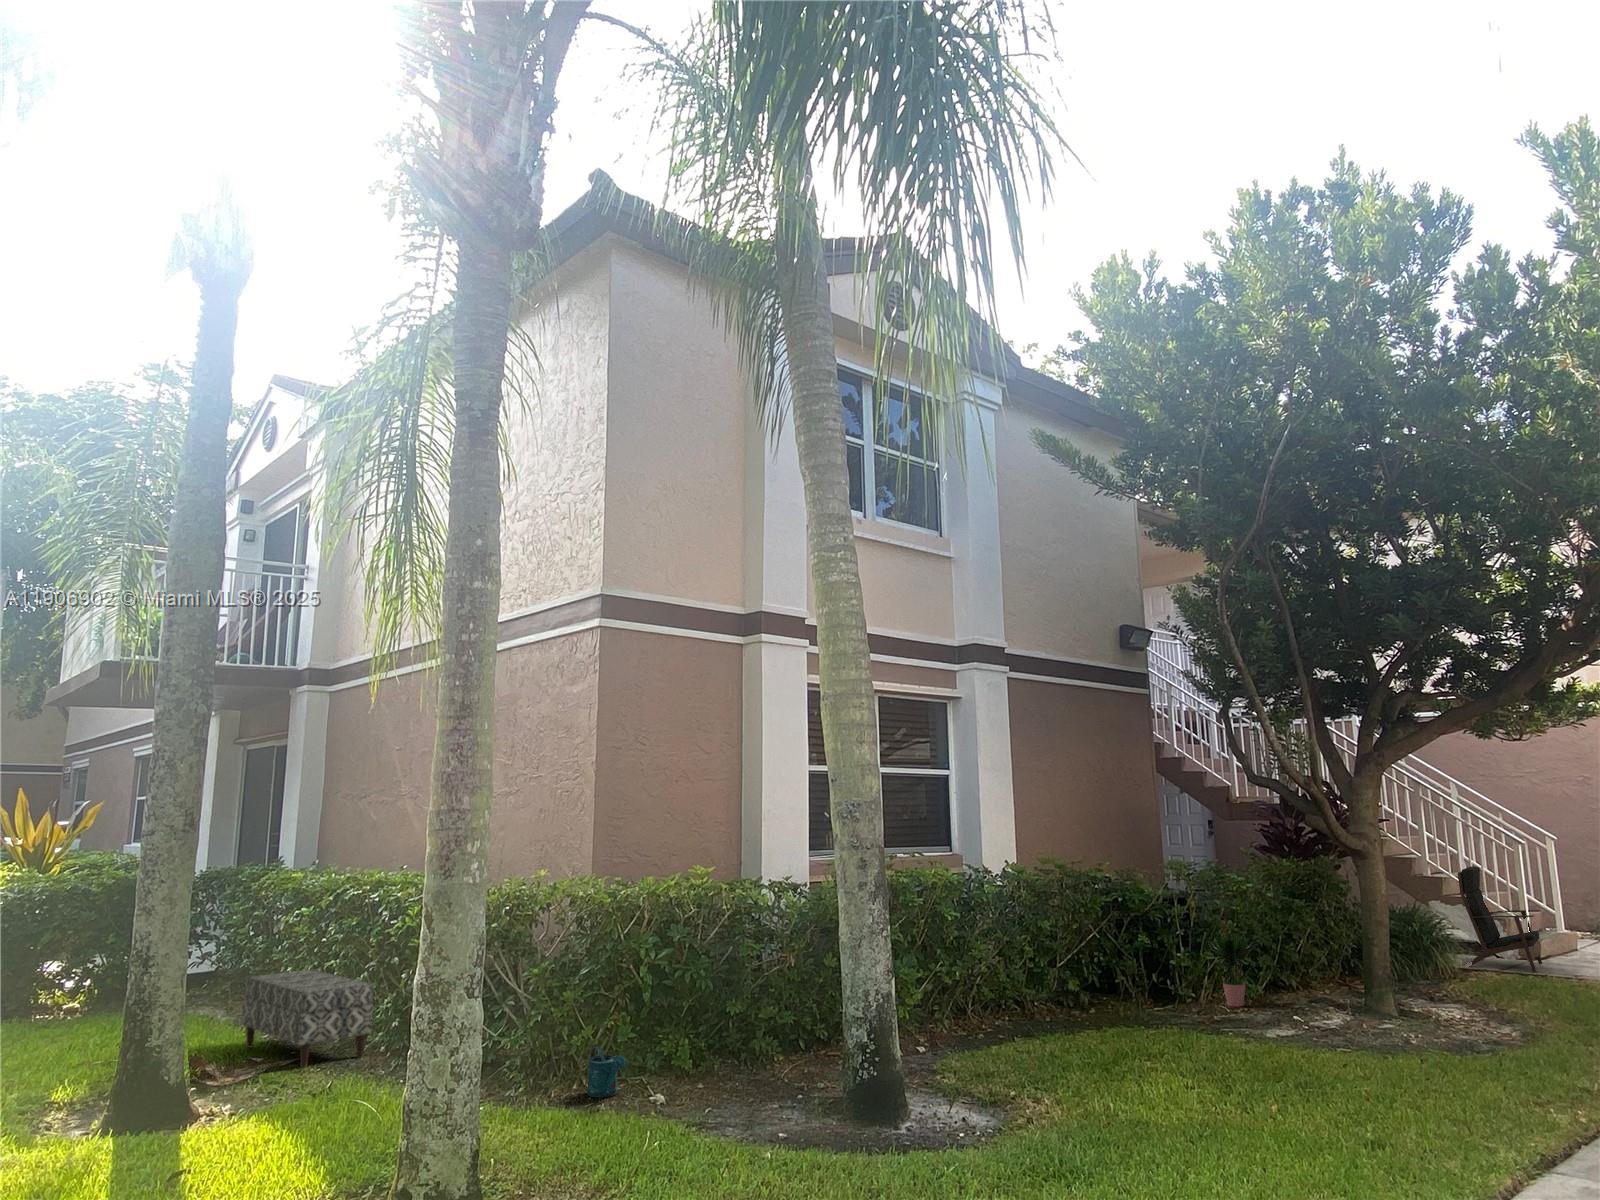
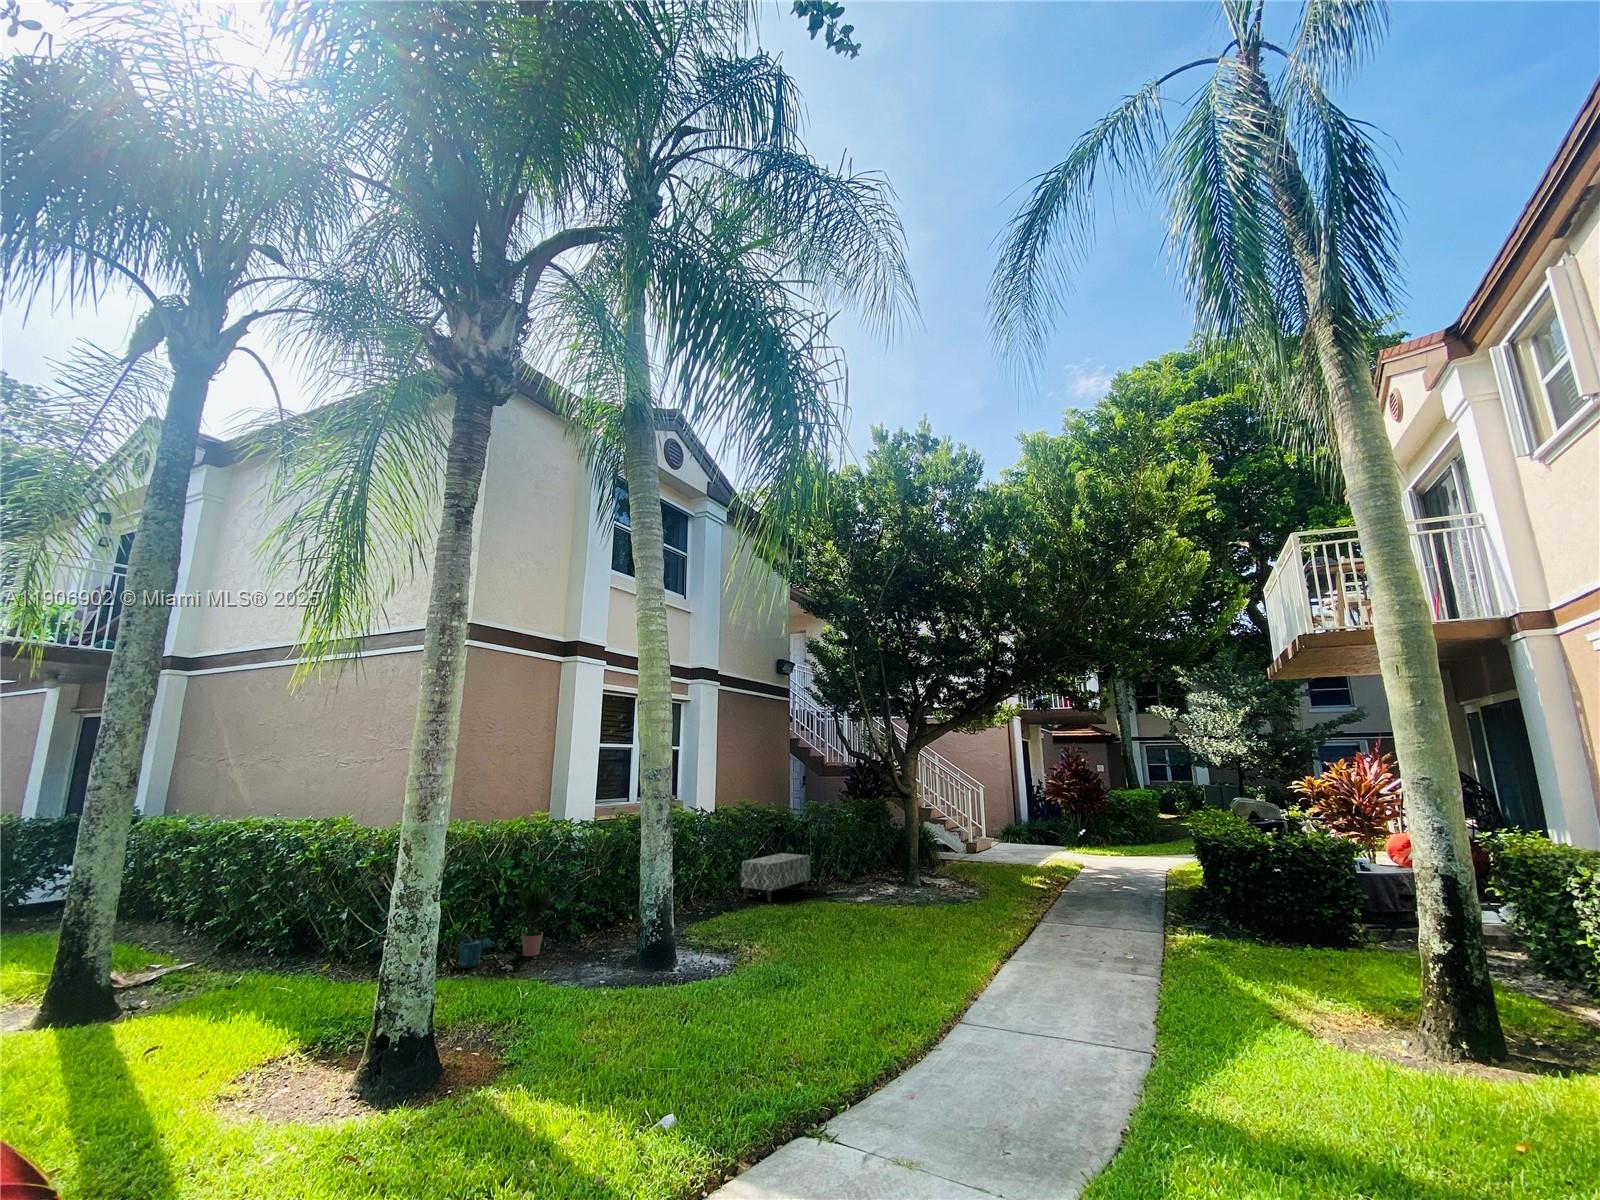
lounge chair: present [1458,867,1542,972] -> none [944,803,980,860]
potted plant: present [1207,932,1259,1007] -> present [518,886,561,956]
bench: present [242,969,373,1068] -> present [741,853,810,902]

